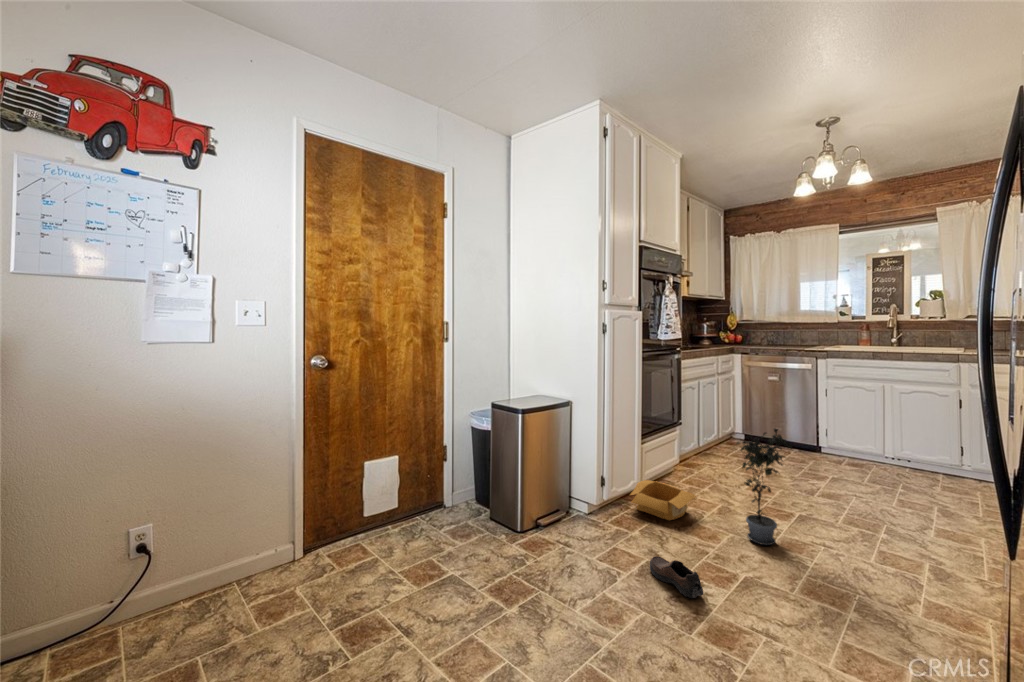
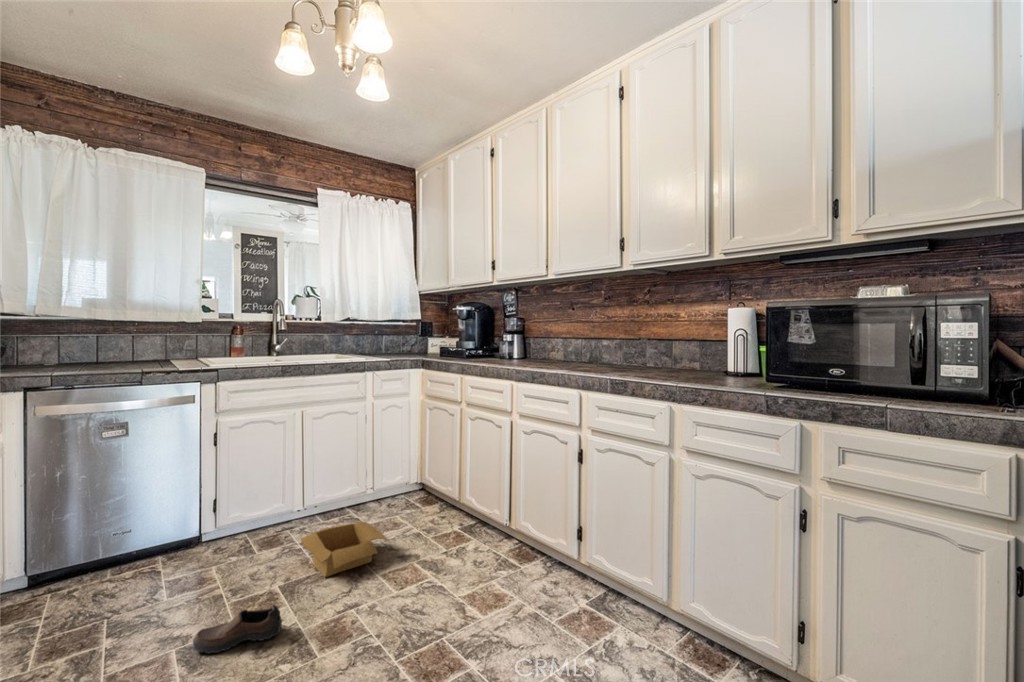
potted plant: present [737,429,792,545] -> none [208,431,272,559]
cardboard box: present [630,480,697,520] -> present [301,522,387,577]

